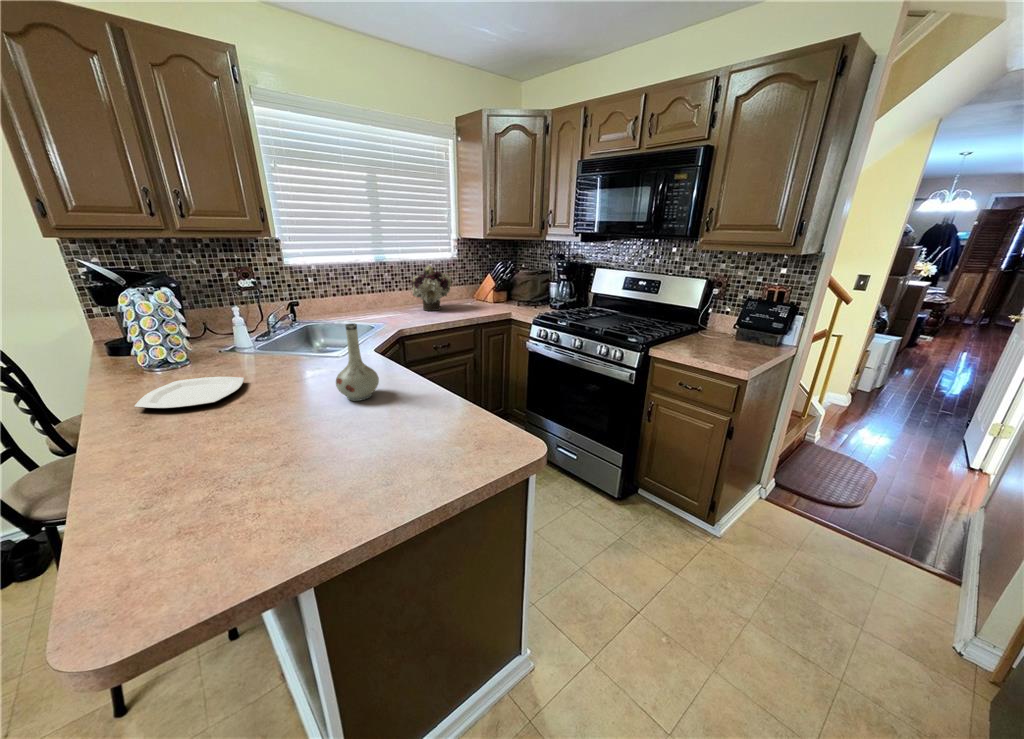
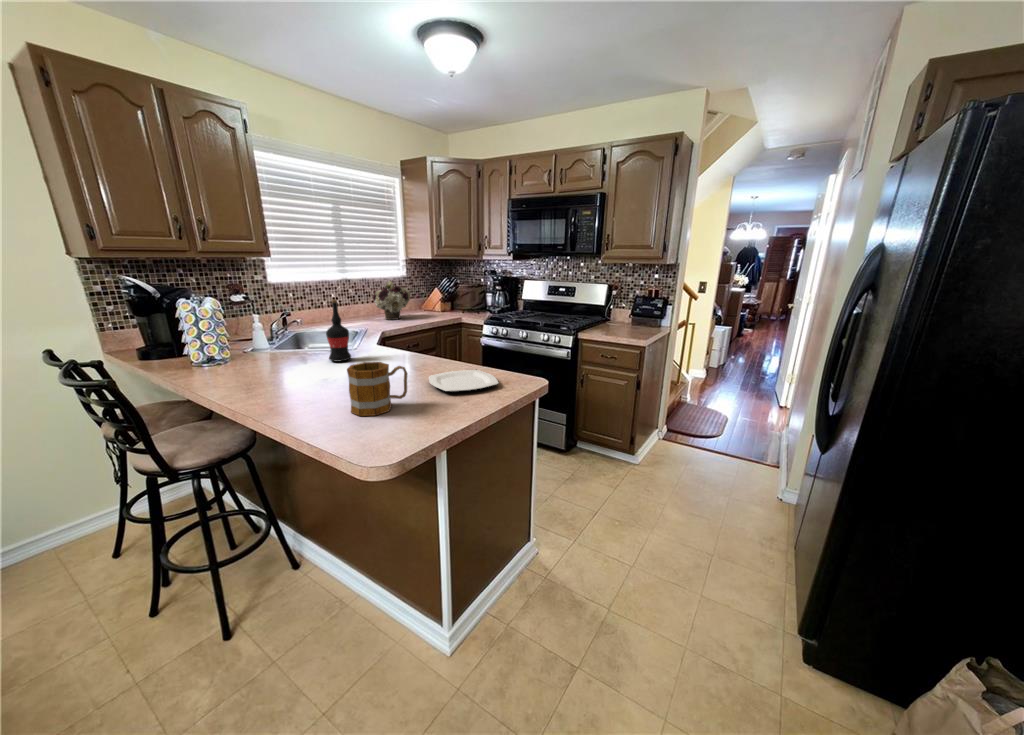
wine bottle: none [277,297,313,378] -> present [326,299,351,361]
vase: present [336,323,379,401] -> none [390,313,420,368]
plate: present [134,377,244,408] -> present [429,370,499,392]
mug: none [143,419,265,519] -> present [347,362,407,416]

